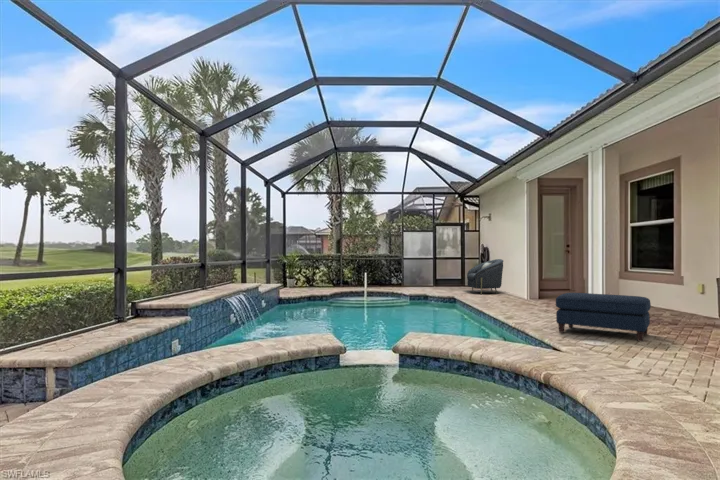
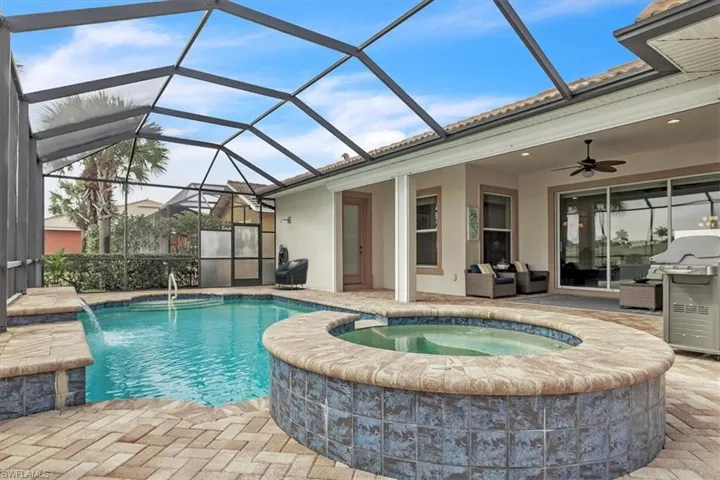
ottoman: present [556,293,651,341] -> none [393,282,448,311]

